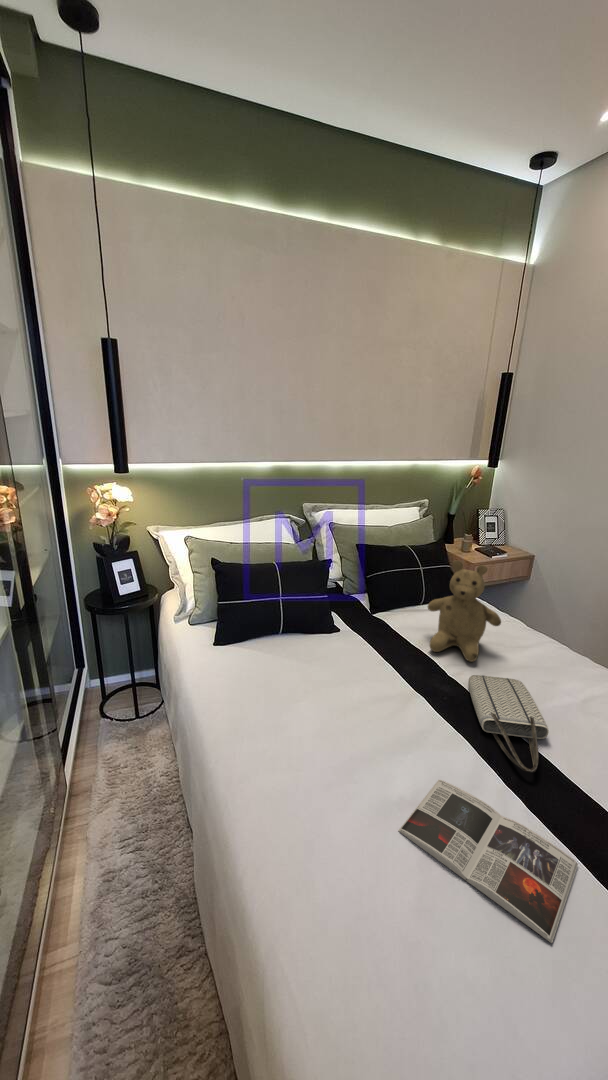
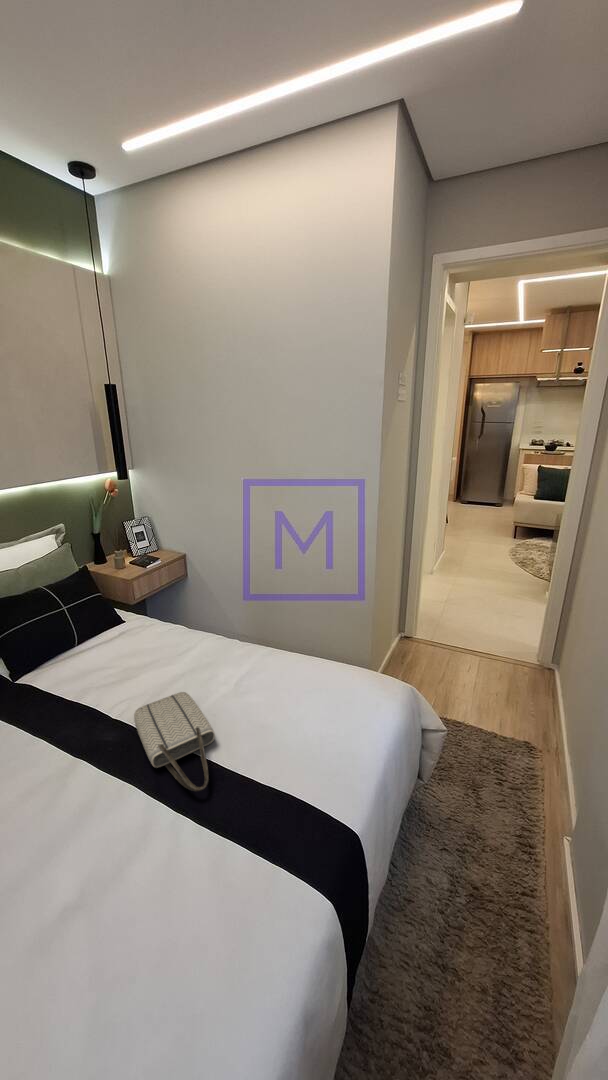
teddy bear: present [428,561,501,662] -> none [76,589,157,699]
magazine: present [398,780,578,943] -> none [60,857,254,984]

